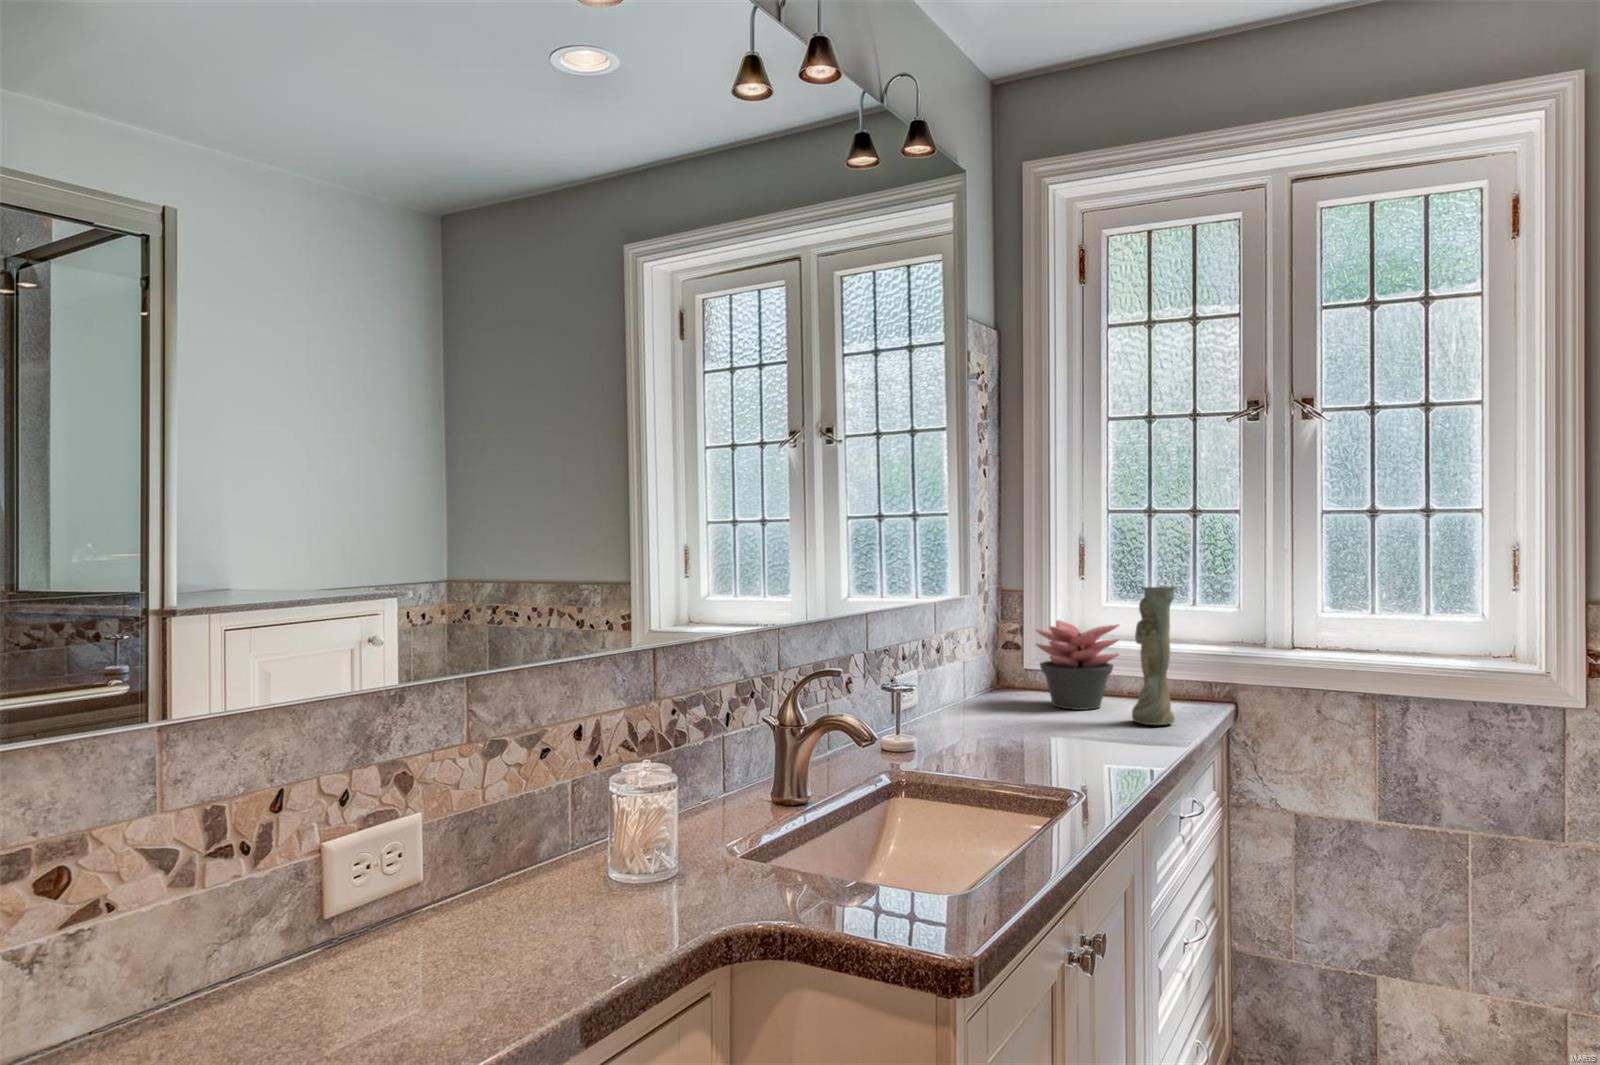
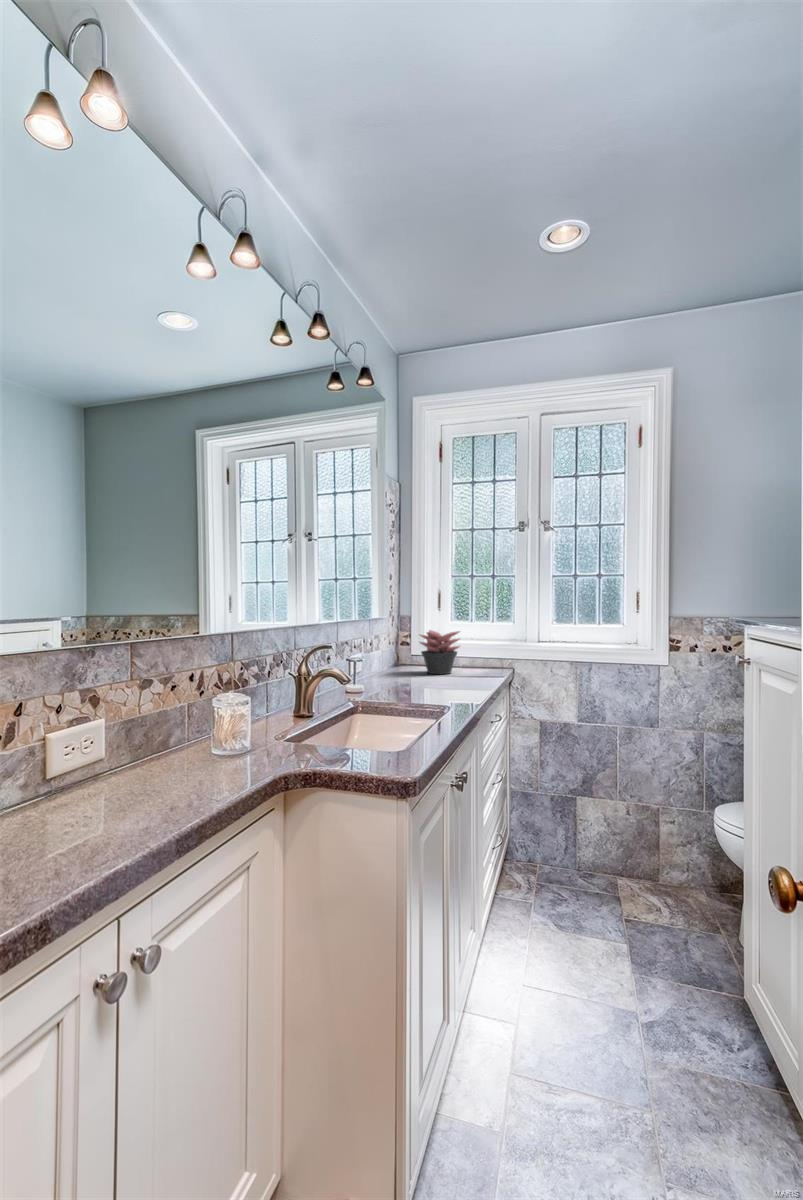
vase: present [1132,586,1176,725] -> none [468,610,490,679]

